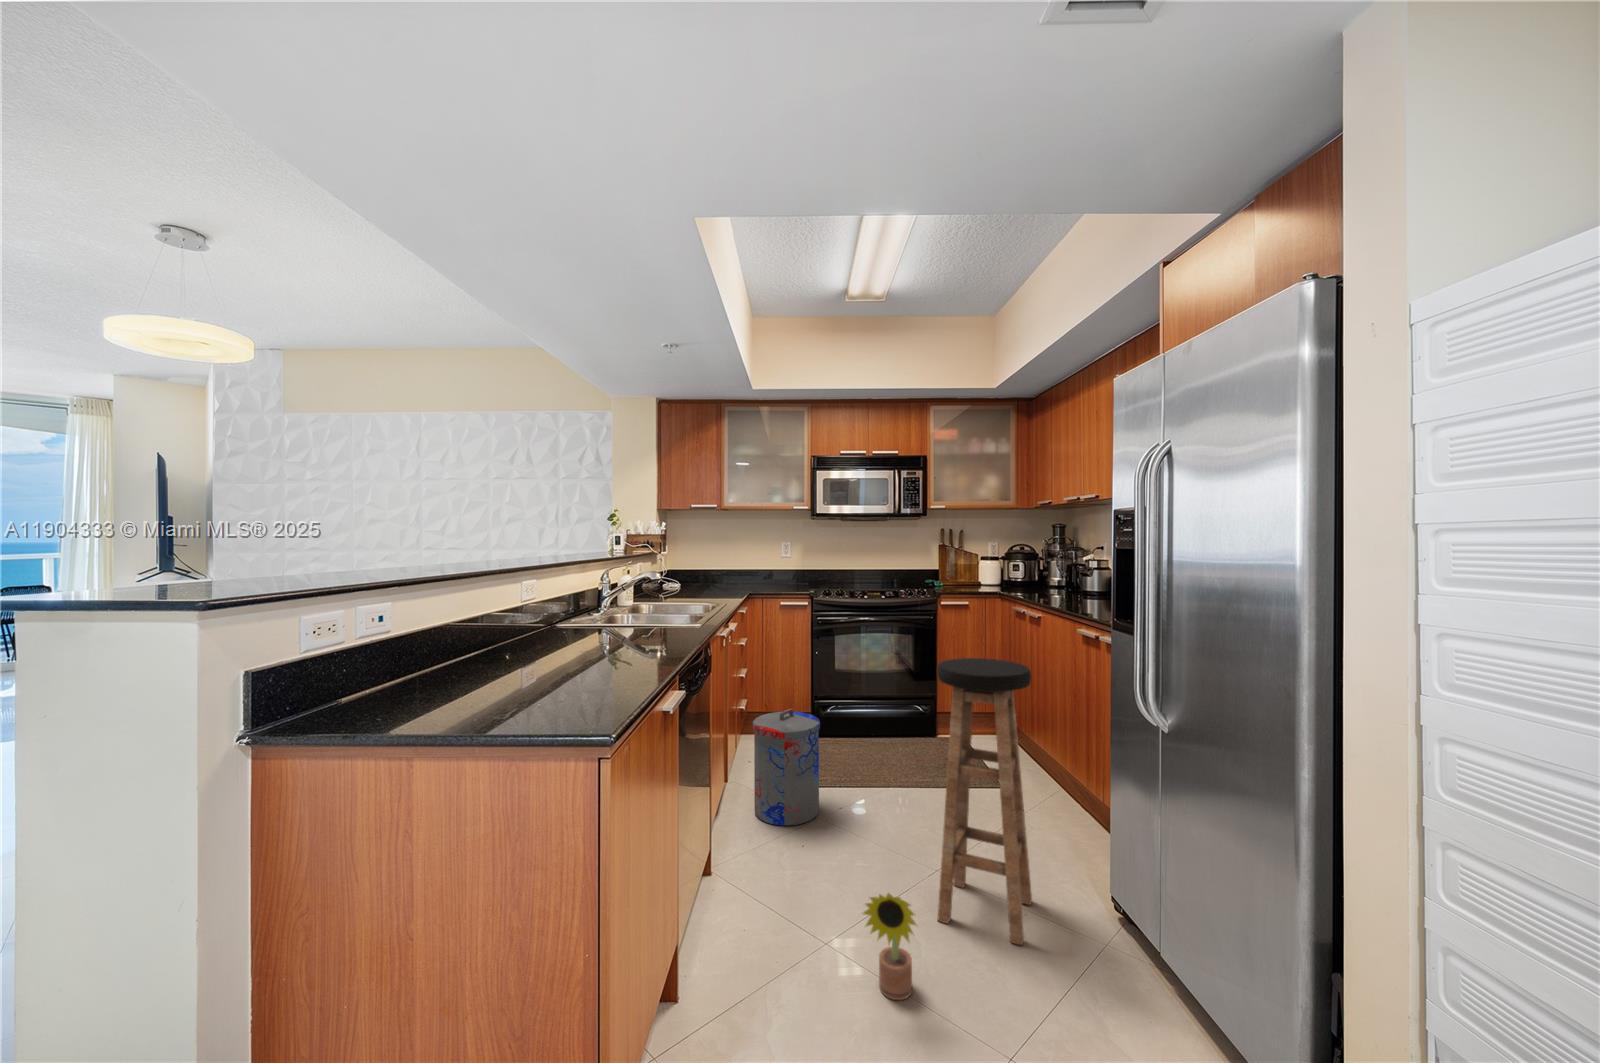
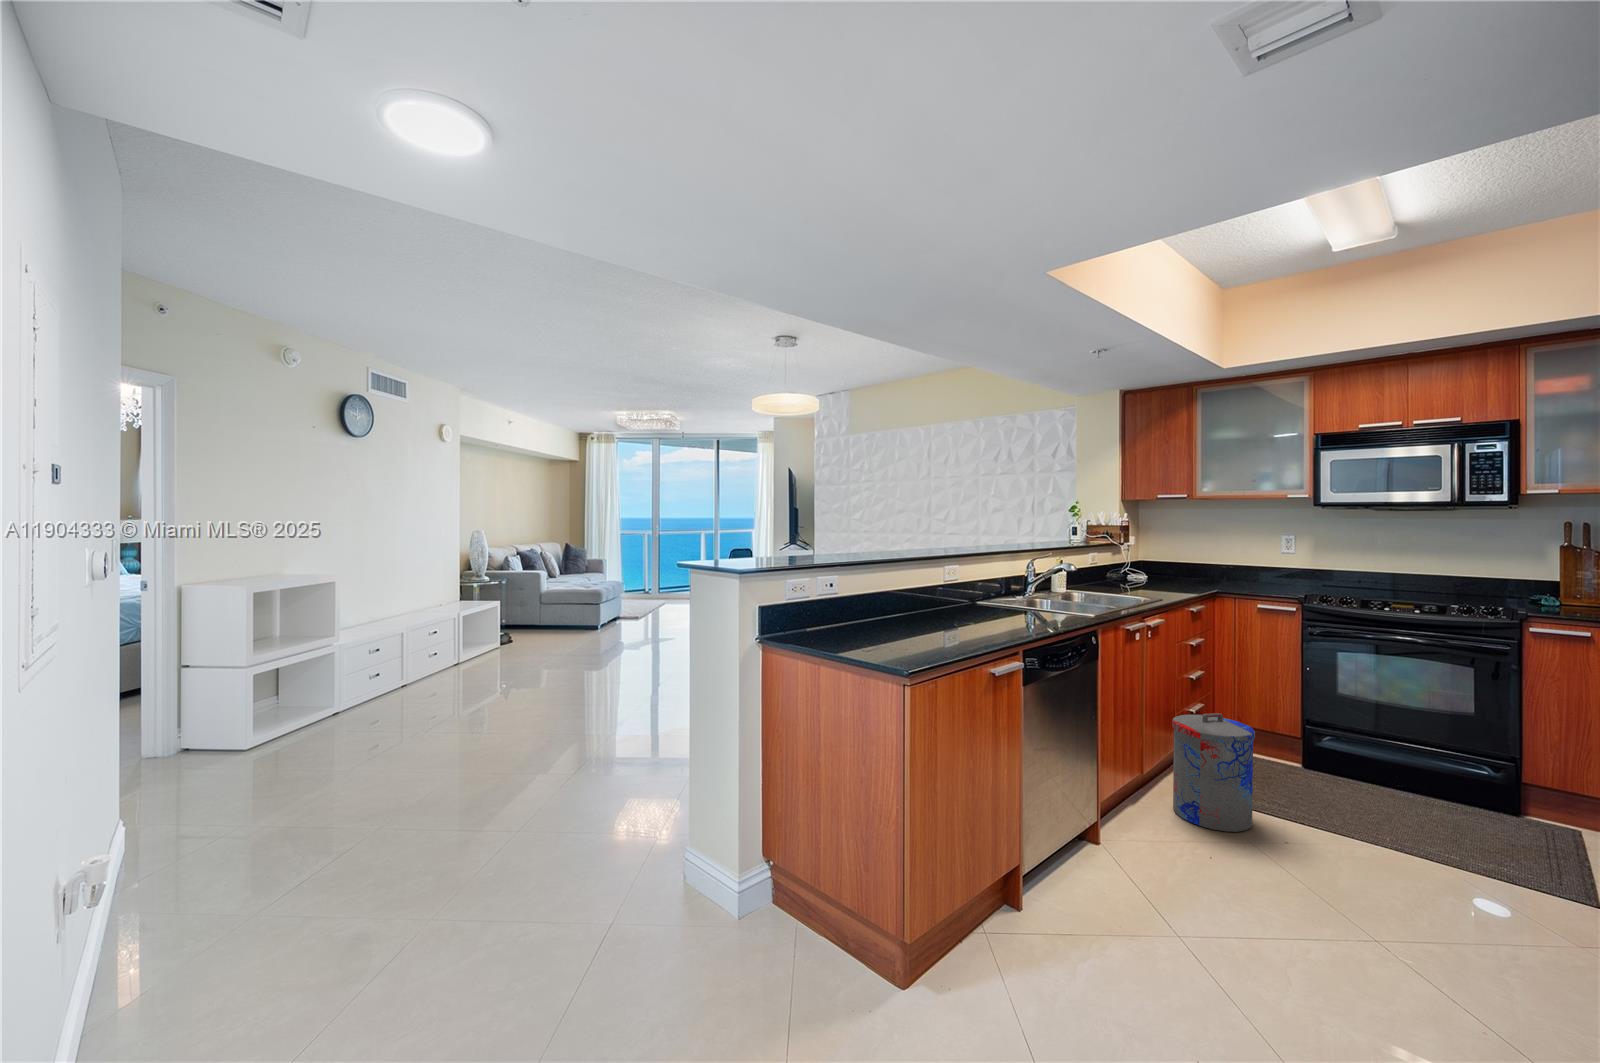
bar stool: present [937,658,1032,945] -> none [1327,683,1499,1019]
decorative plant: present [863,893,917,1000] -> none [1186,868,1248,979]

